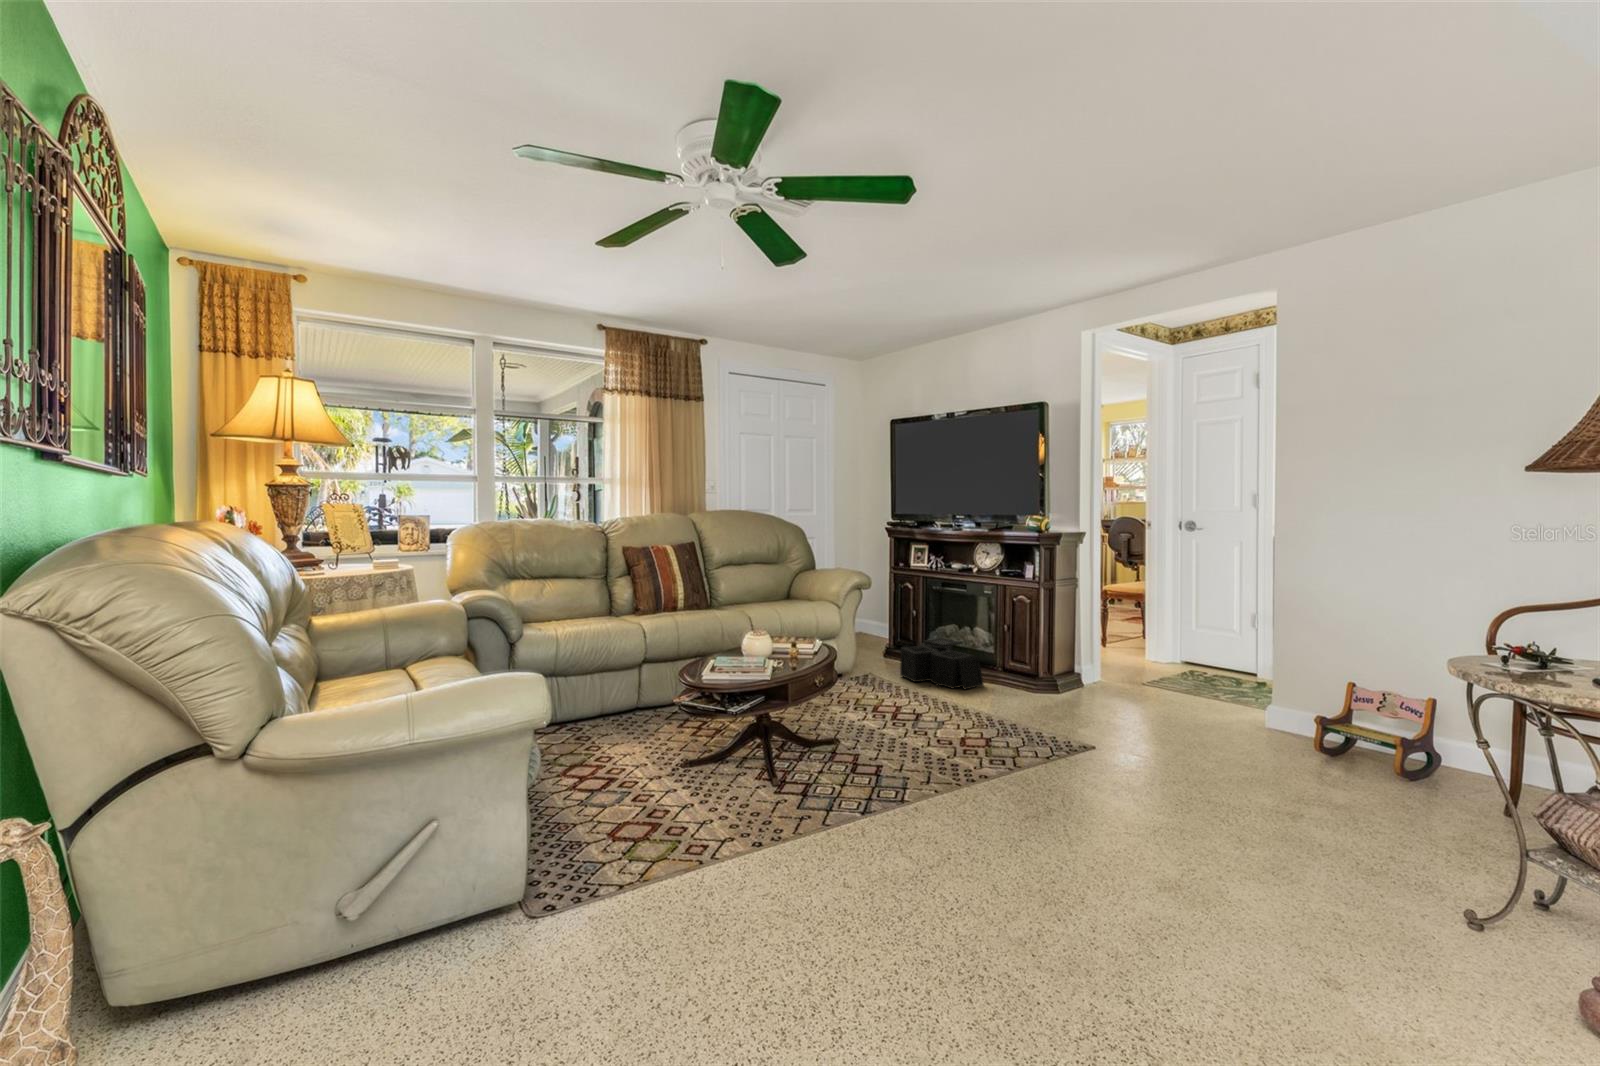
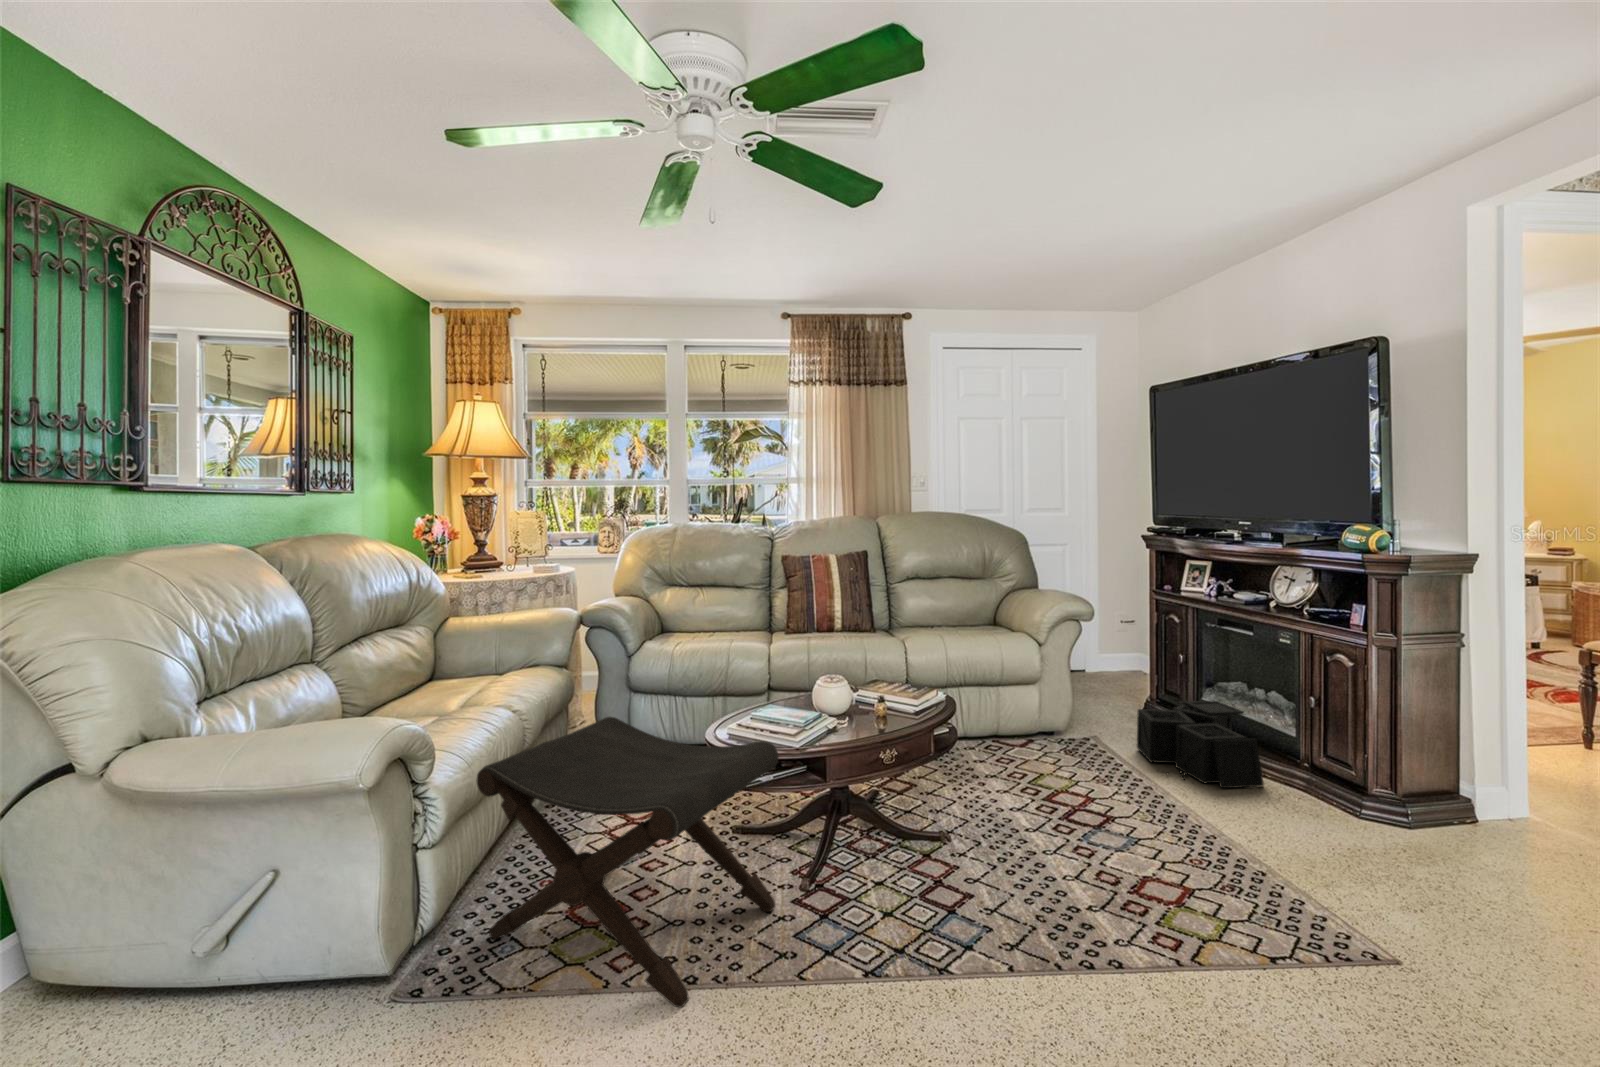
footstool: none [555,674,770,867] -> present [476,717,779,1007]

